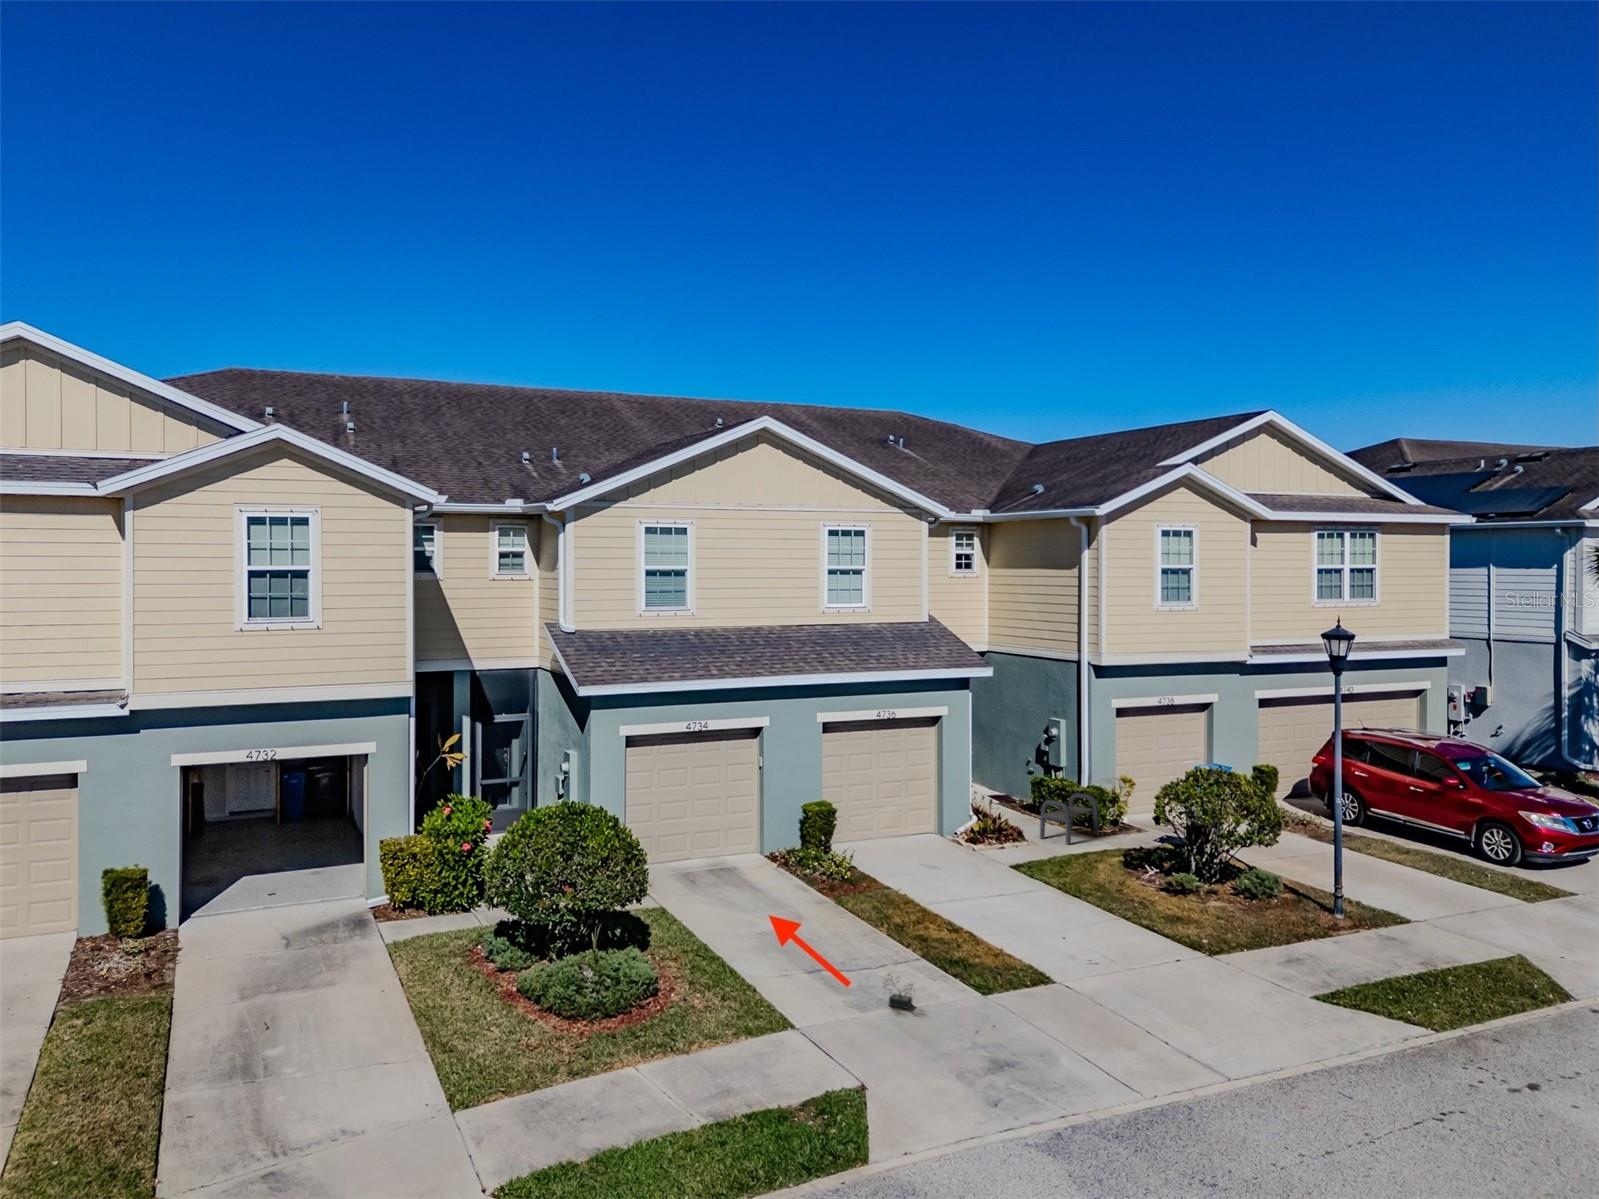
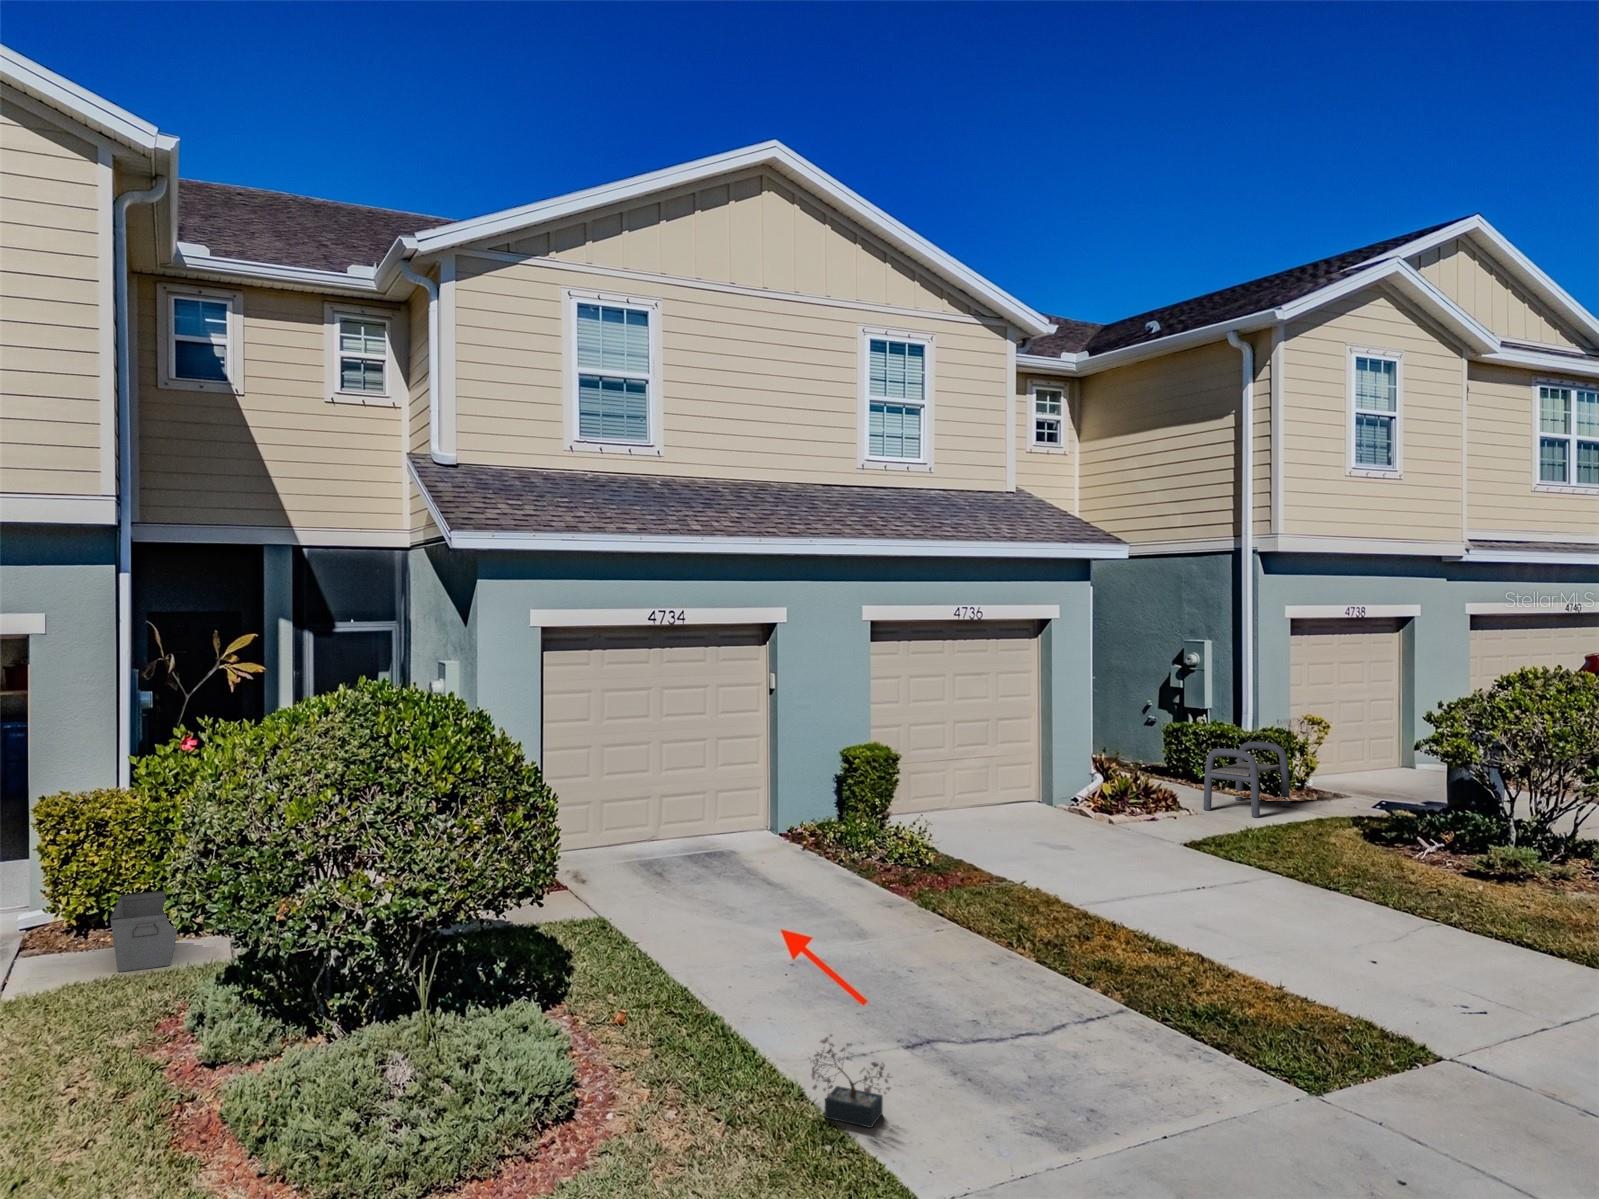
storage bin: none [432,891,466,931] -> present [110,891,177,972]
decorative plant: present [884,974,913,1009] -> present [811,1035,891,1128]

